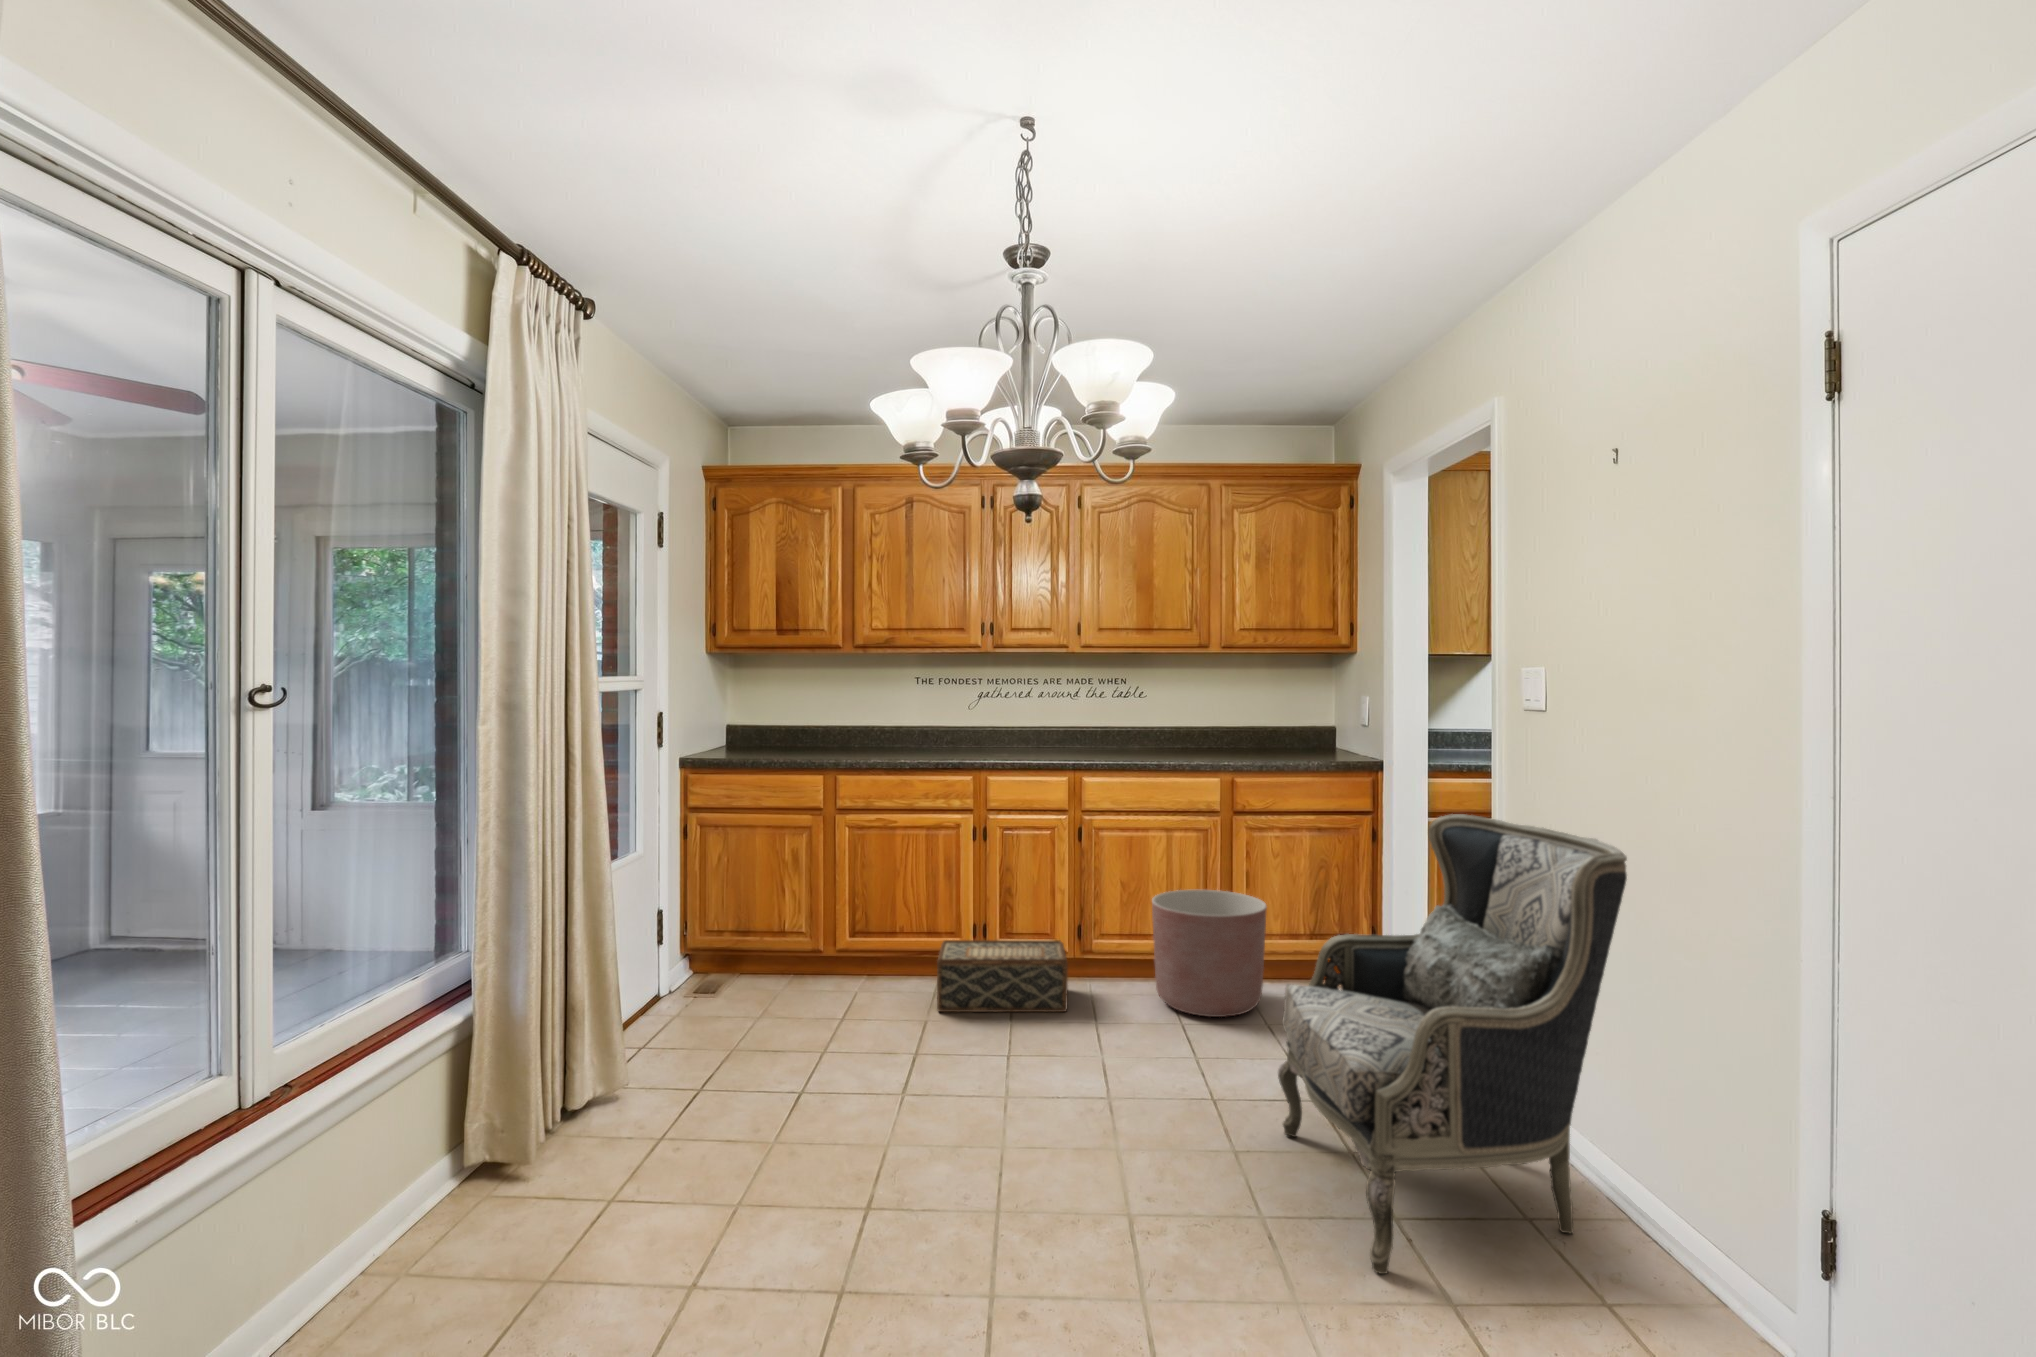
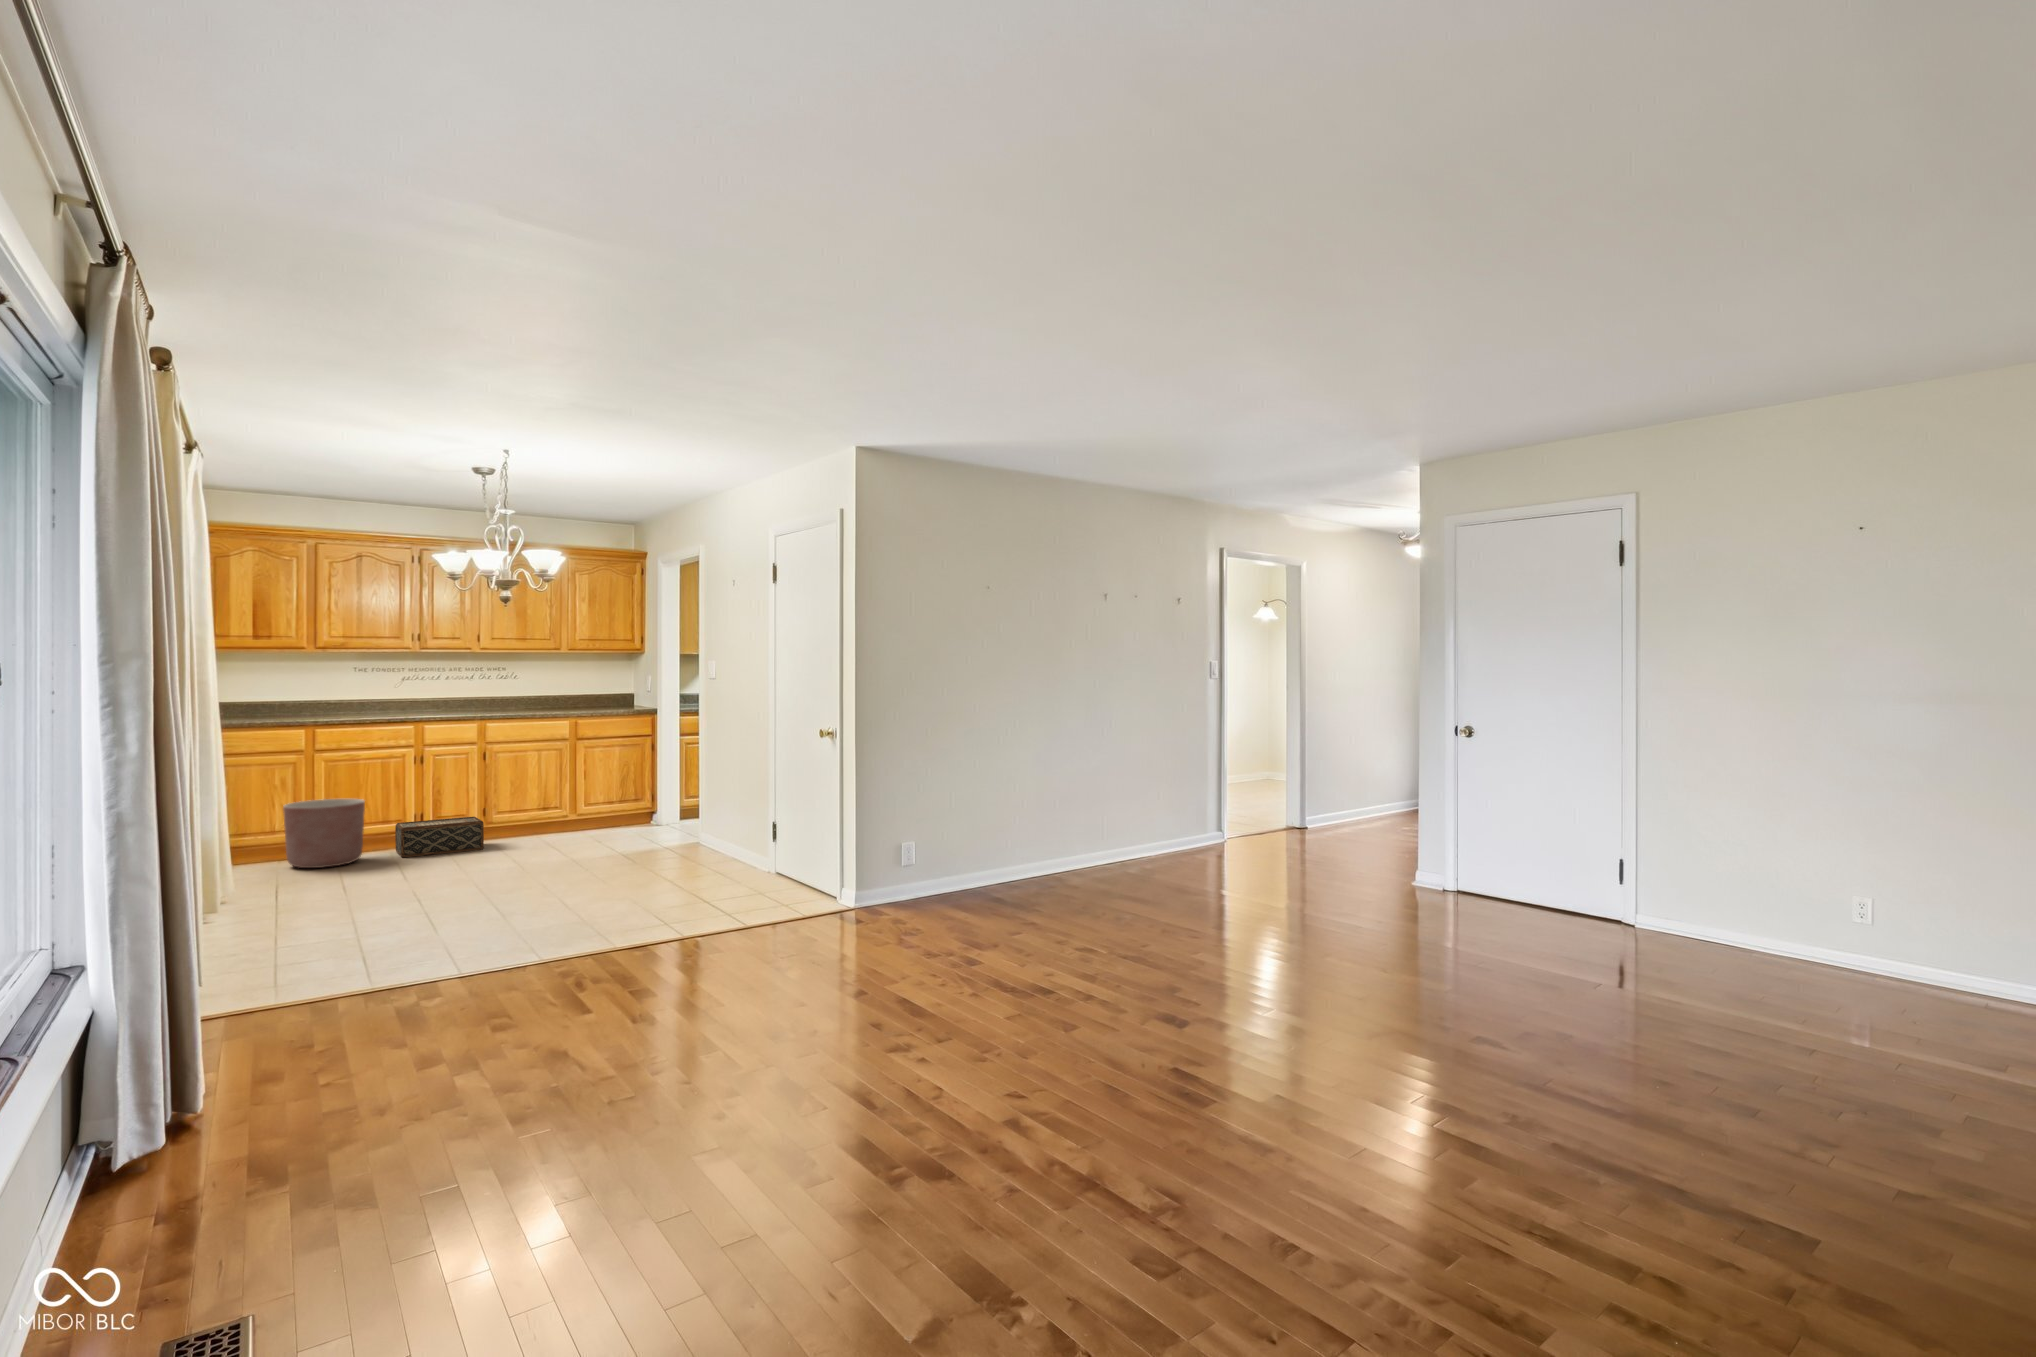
armchair: present [1278,814,1627,1274] -> none [603,723,728,880]
planter: present [1152,890,1267,1017] -> present [283,799,365,868]

